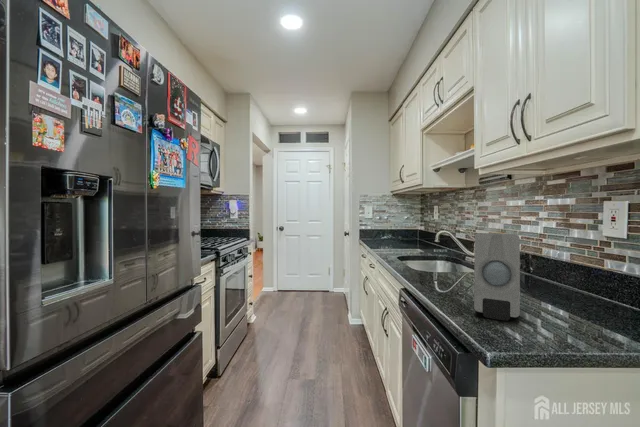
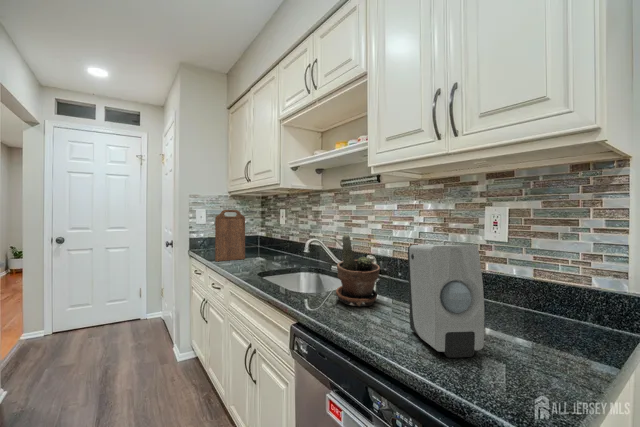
cutting board: none [373,207,397,248] -> present [215,210,245,261]
potted plant: none [439,226,478,285] -> present [336,234,380,306]

